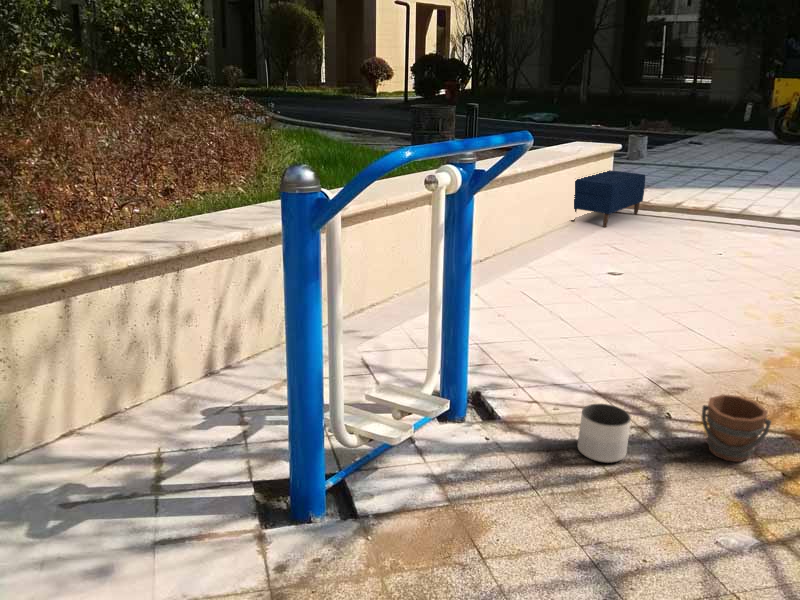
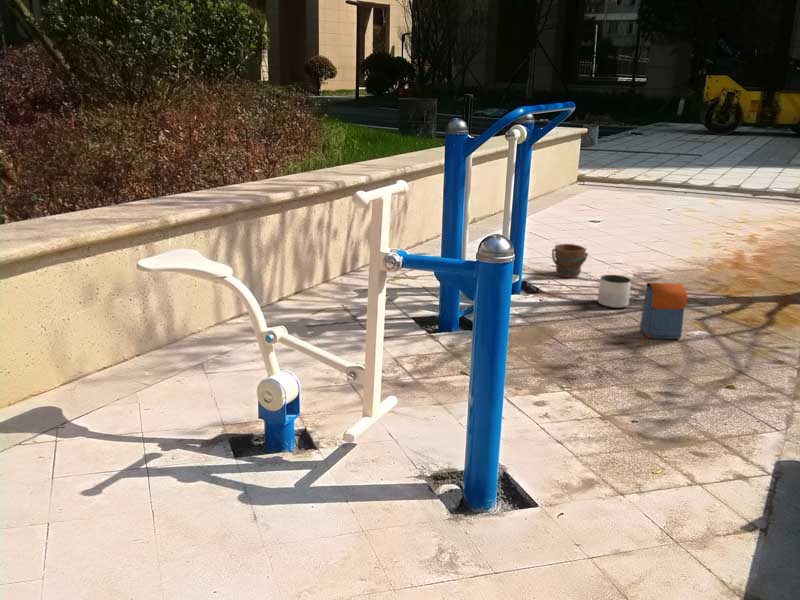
bench: present [571,170,645,227] -> none [548,149,607,194]
bucket: present [702,394,771,462] -> present [552,244,588,278]
backpack: none [634,453,716,556] -> present [640,283,687,339]

